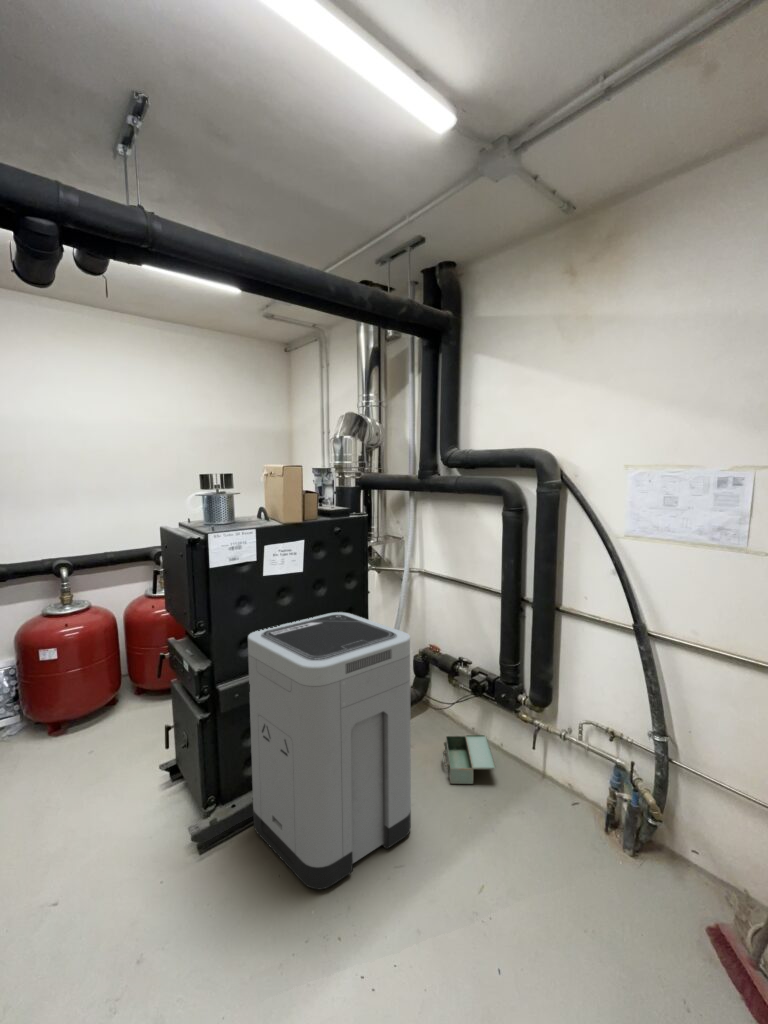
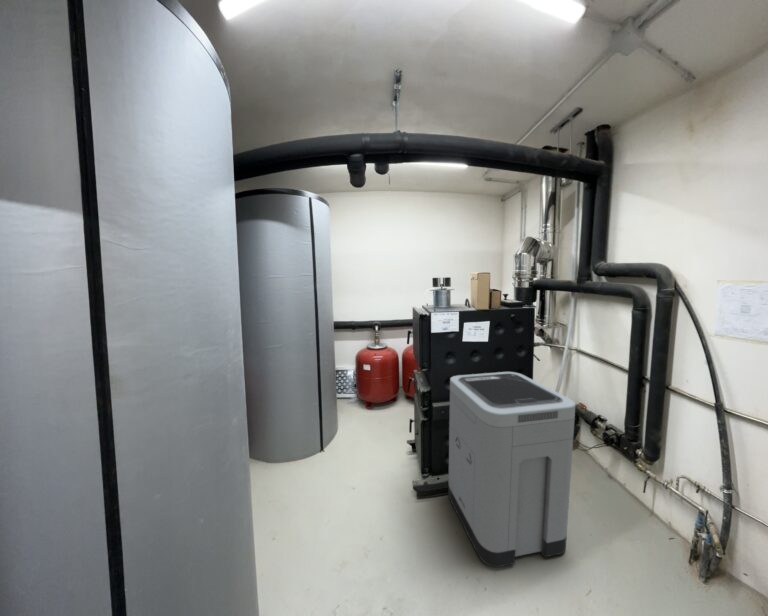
toolbox: present [442,735,496,784] -> none [595,479,655,531]

